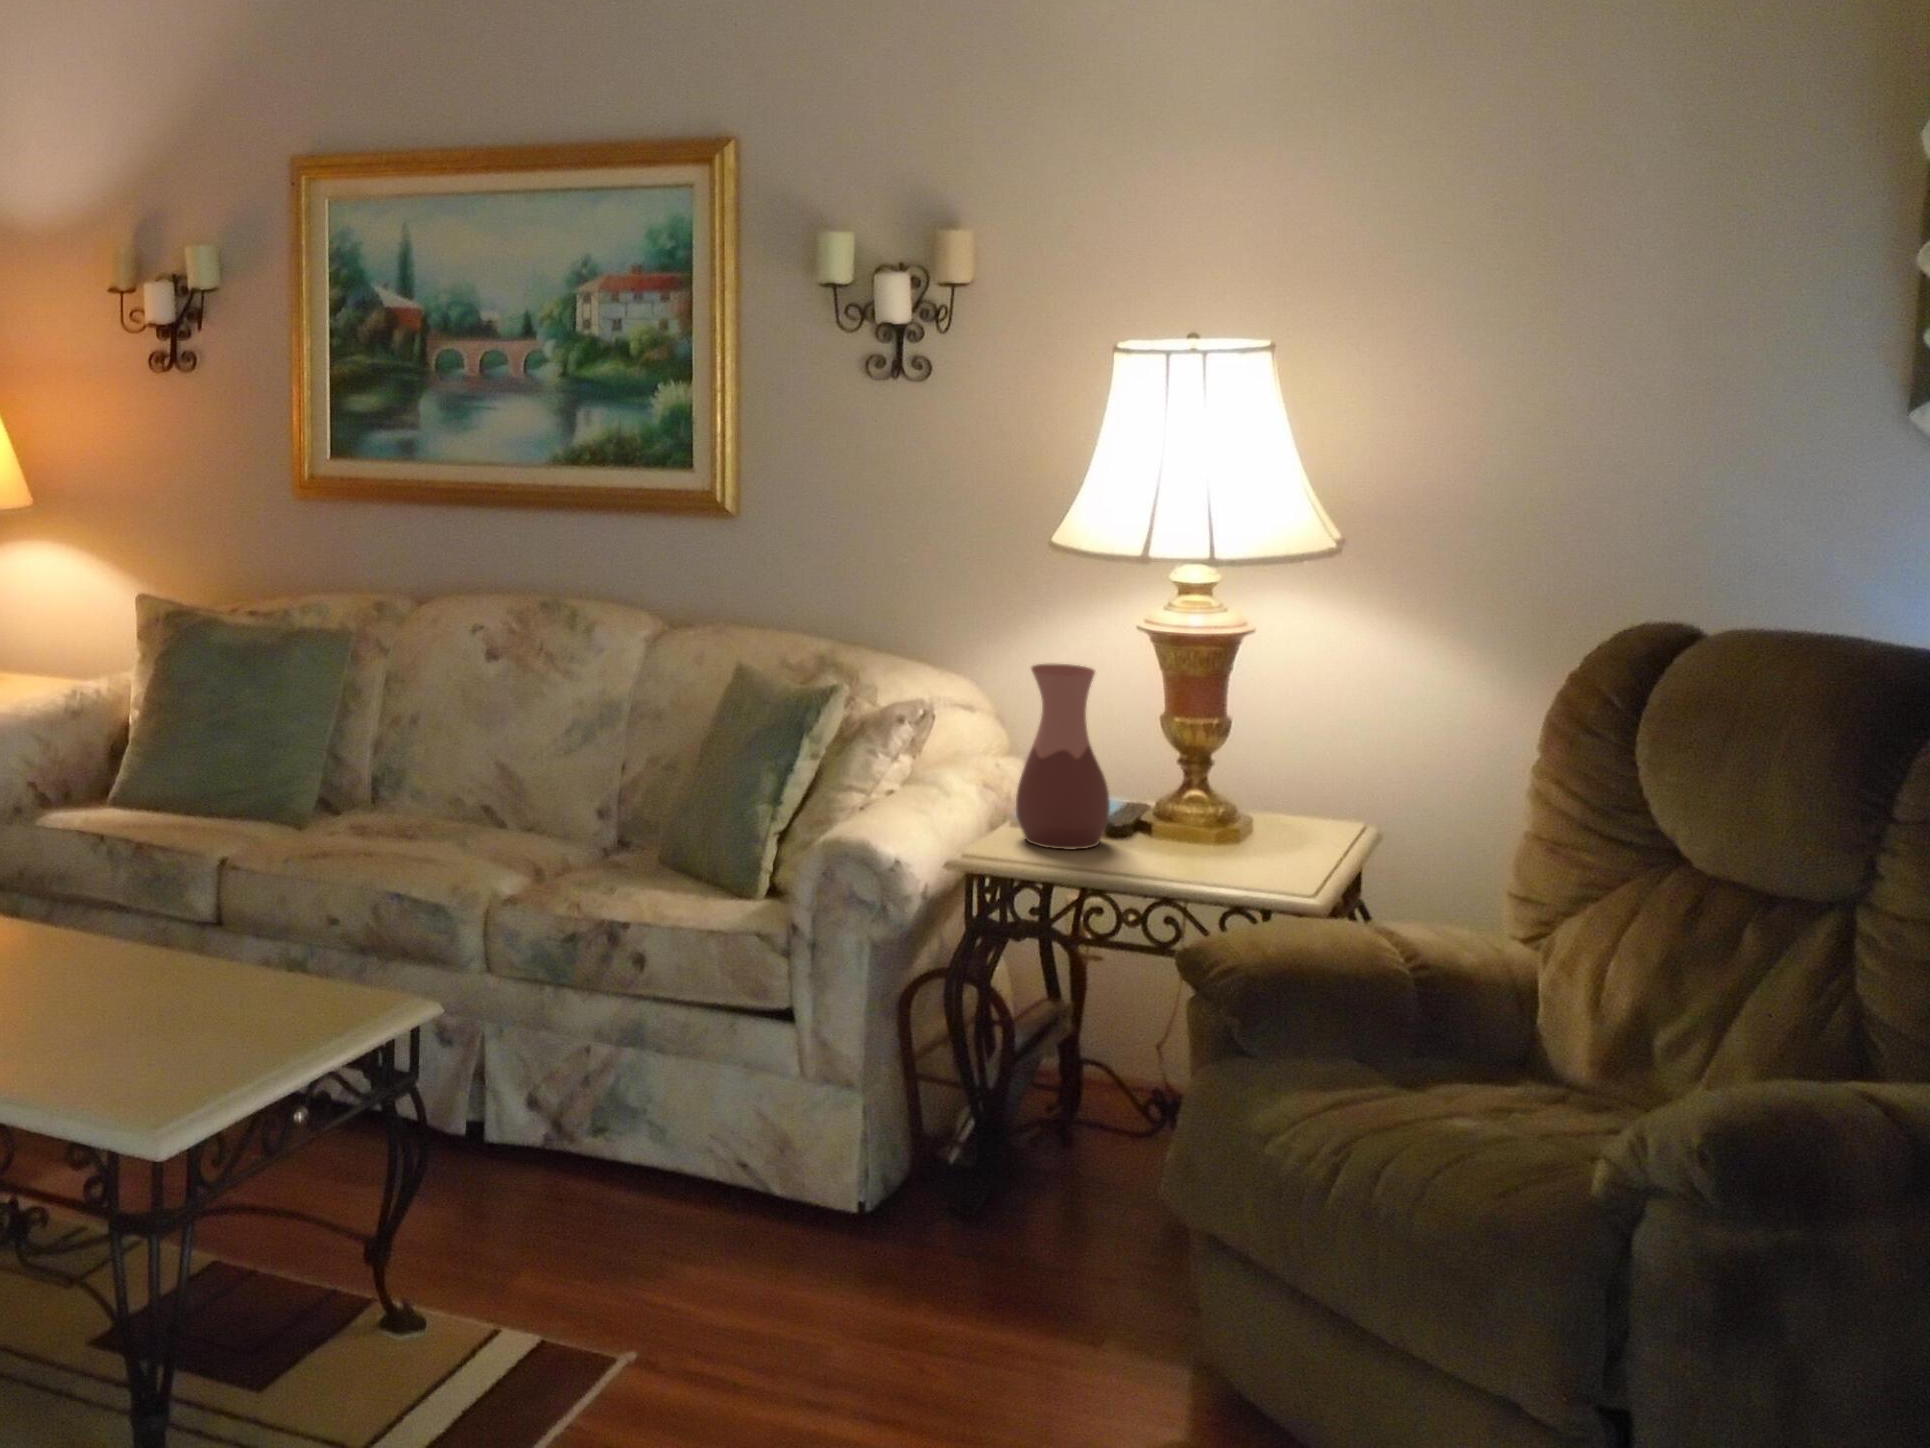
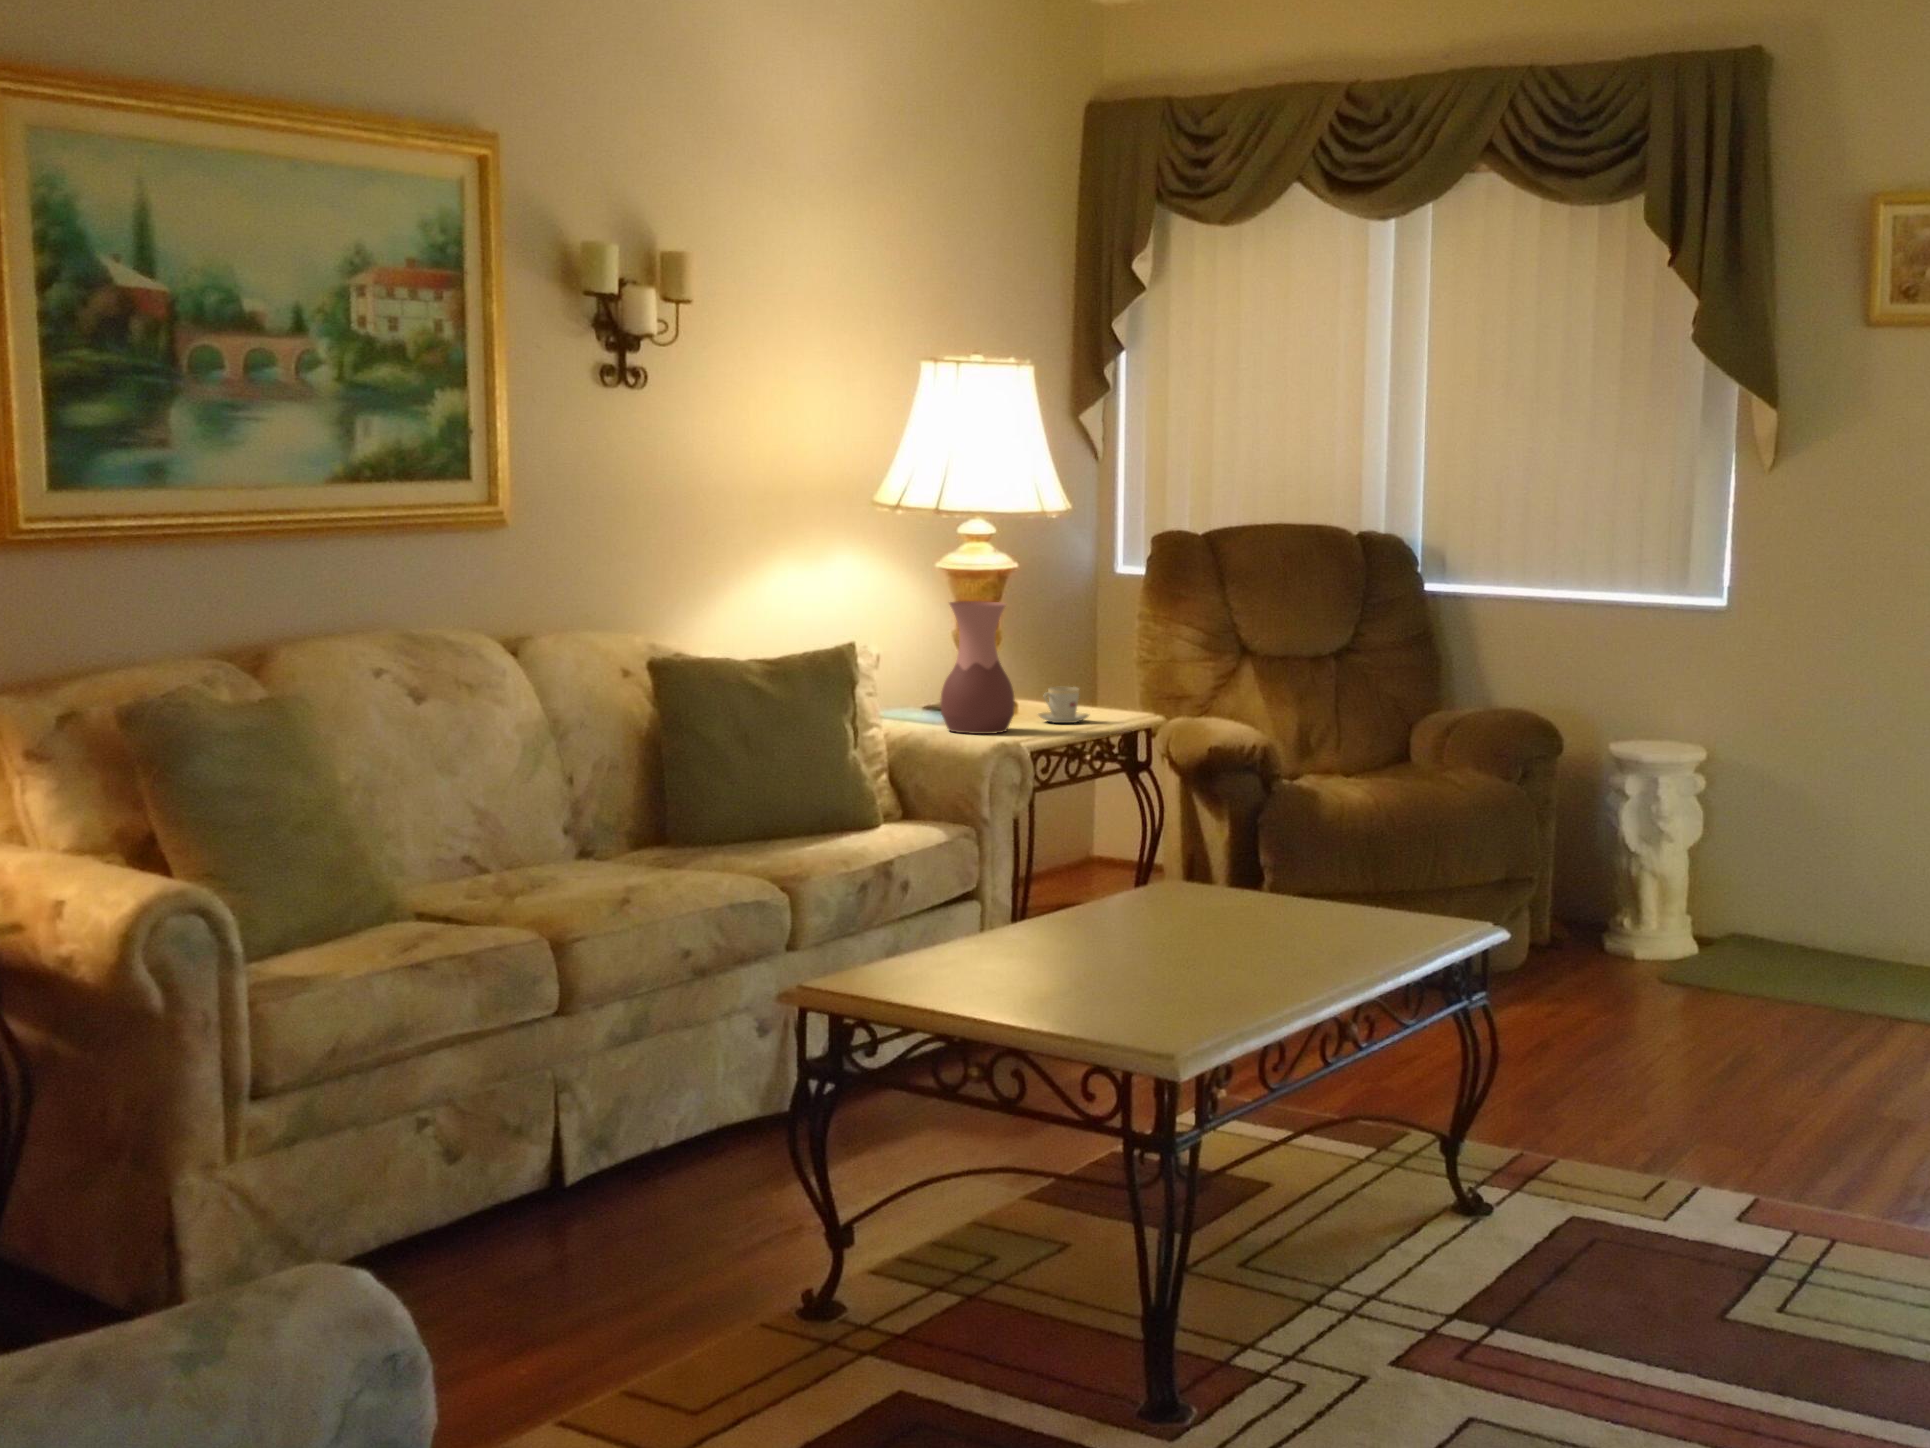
teacup: none [1191,810,1272,868] -> present [1038,687,1089,723]

